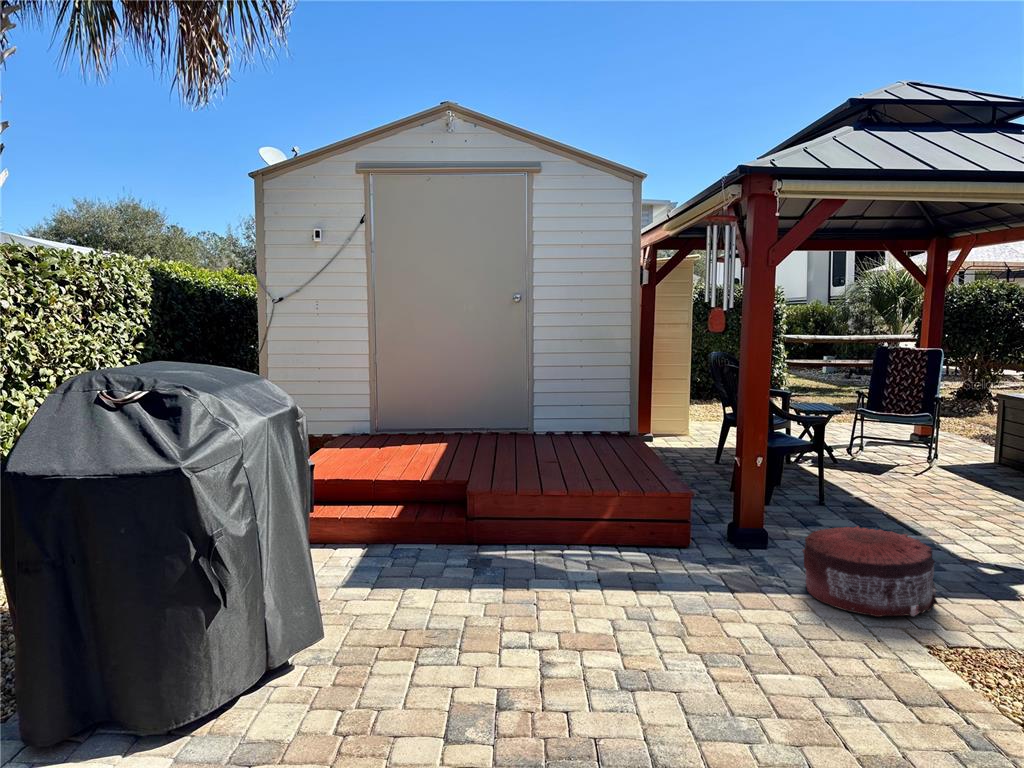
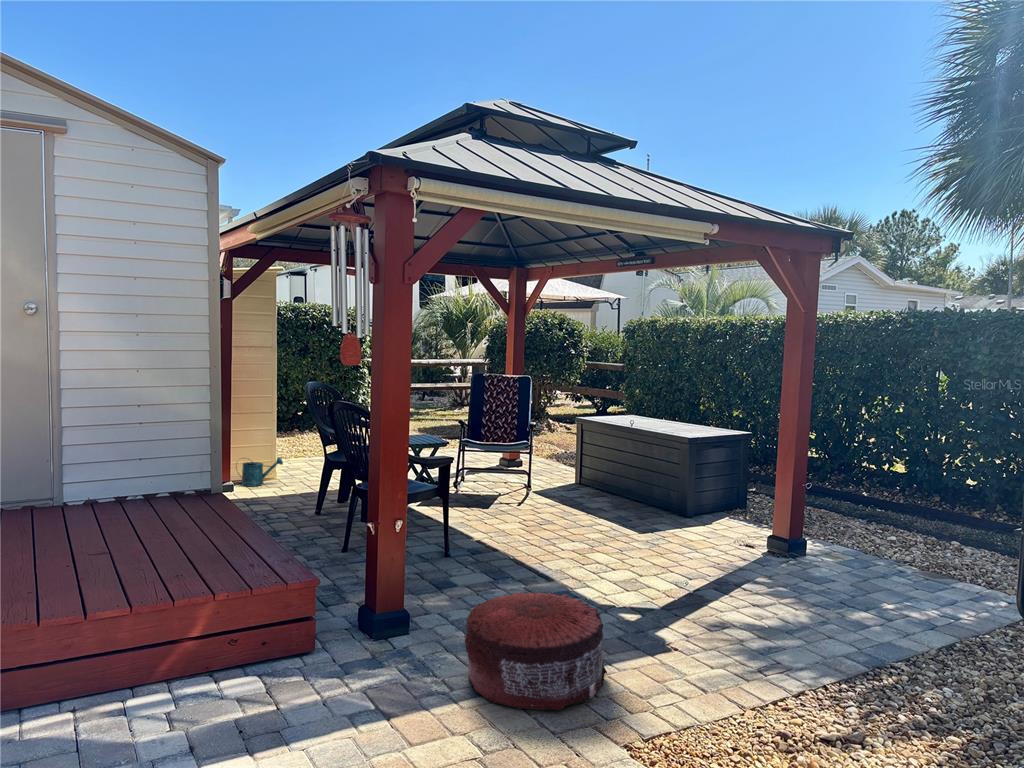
watering can: none [655,416,693,440] -> present [238,457,283,487]

